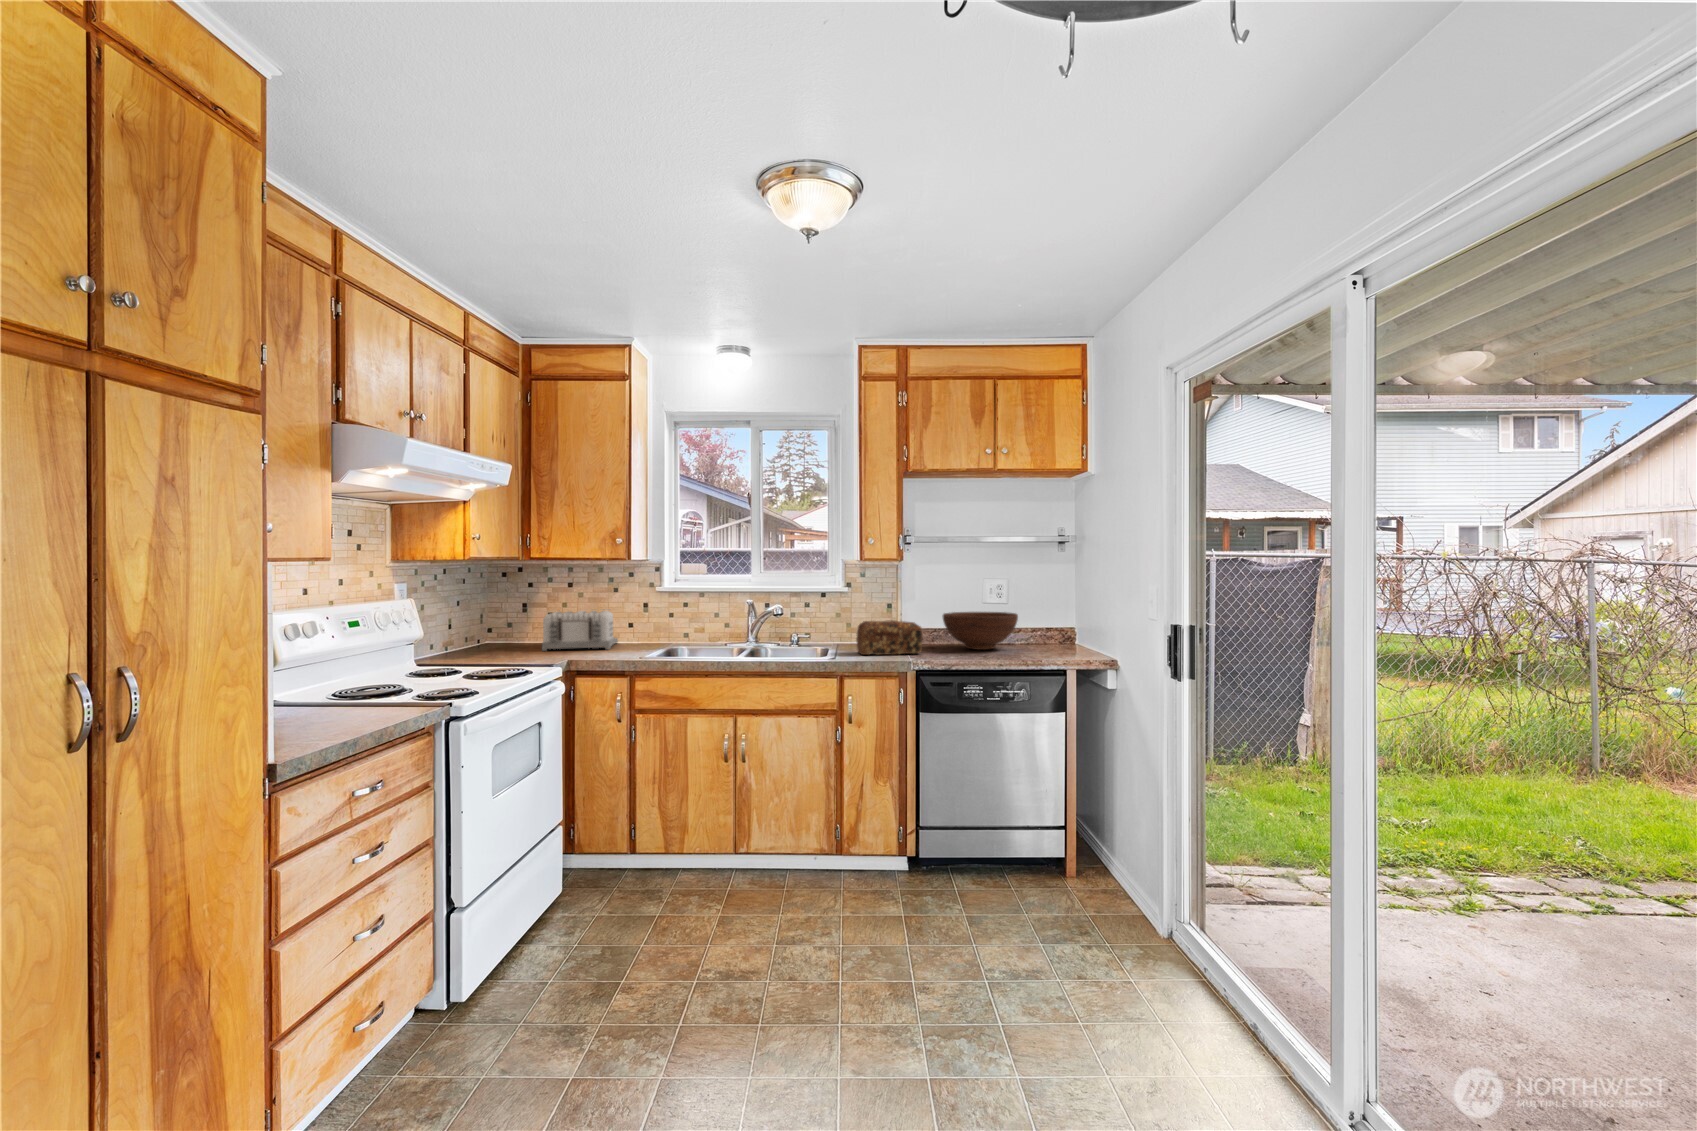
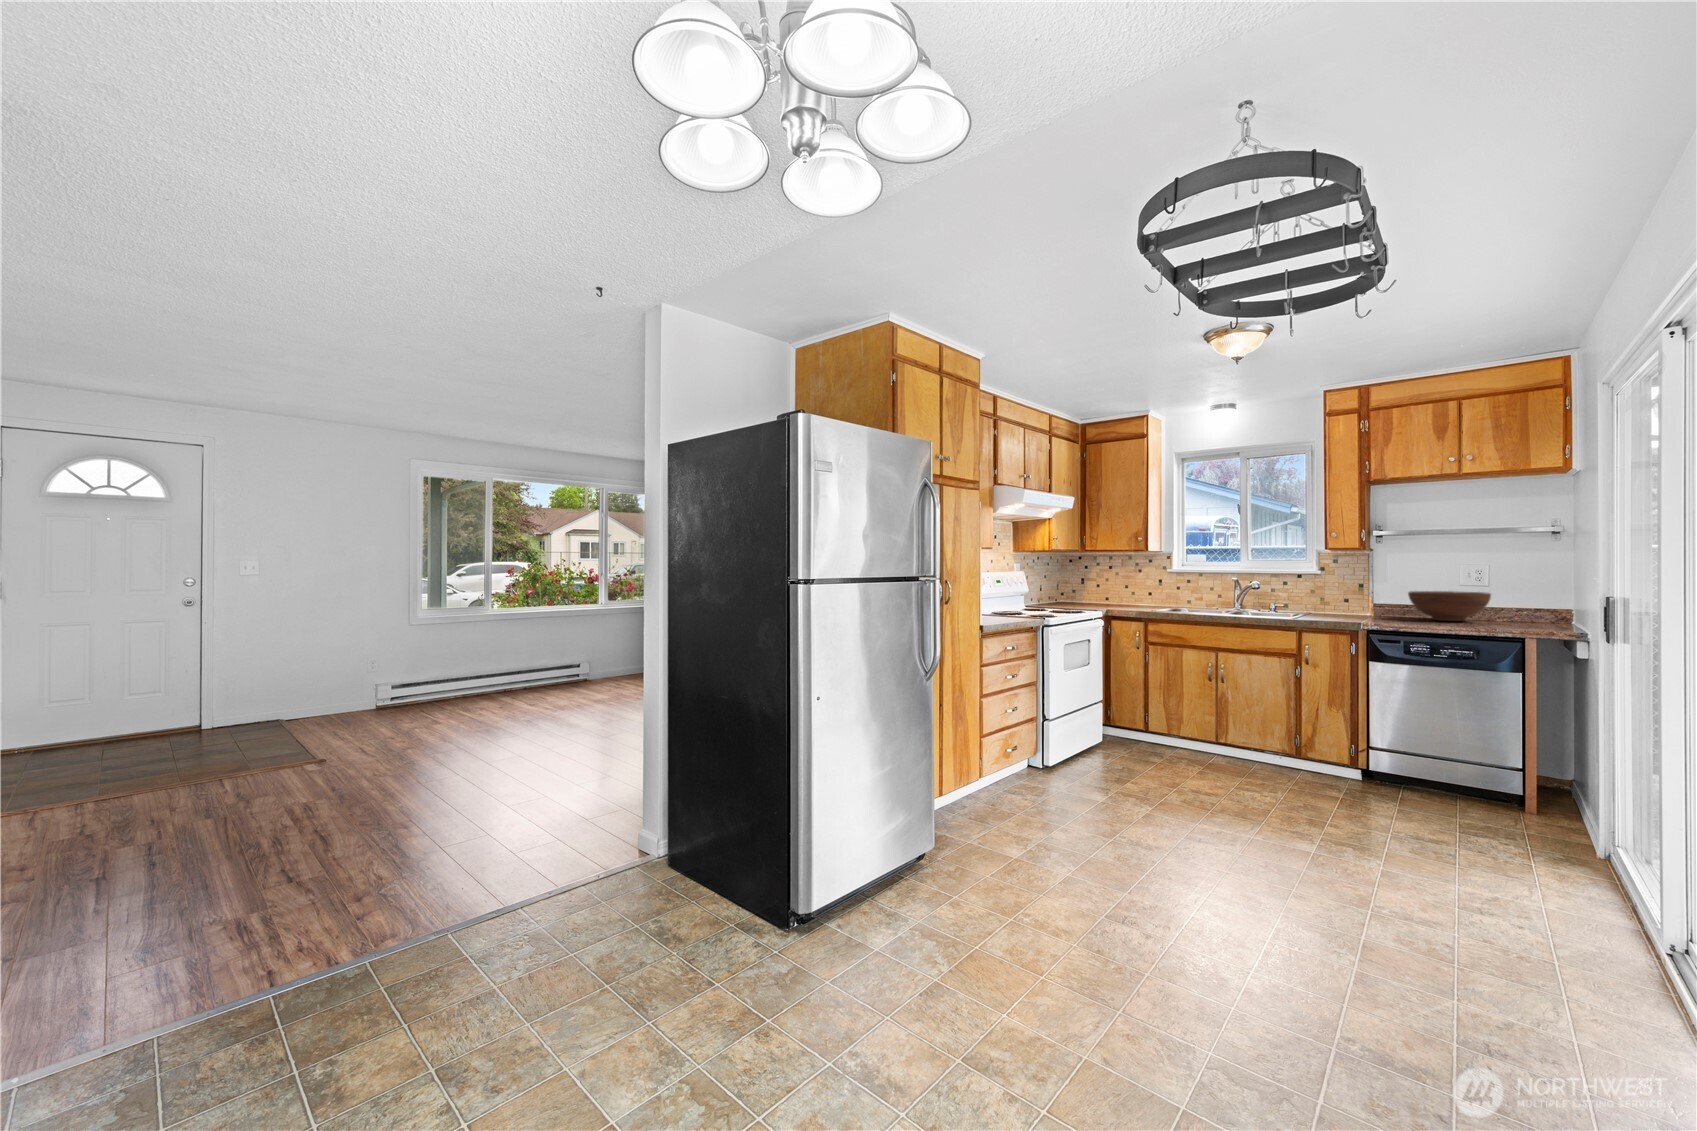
toaster: present [542,609,618,651] -> none [1093,583,1142,607]
bread loaf: present [856,620,922,655] -> none [1321,594,1381,619]

